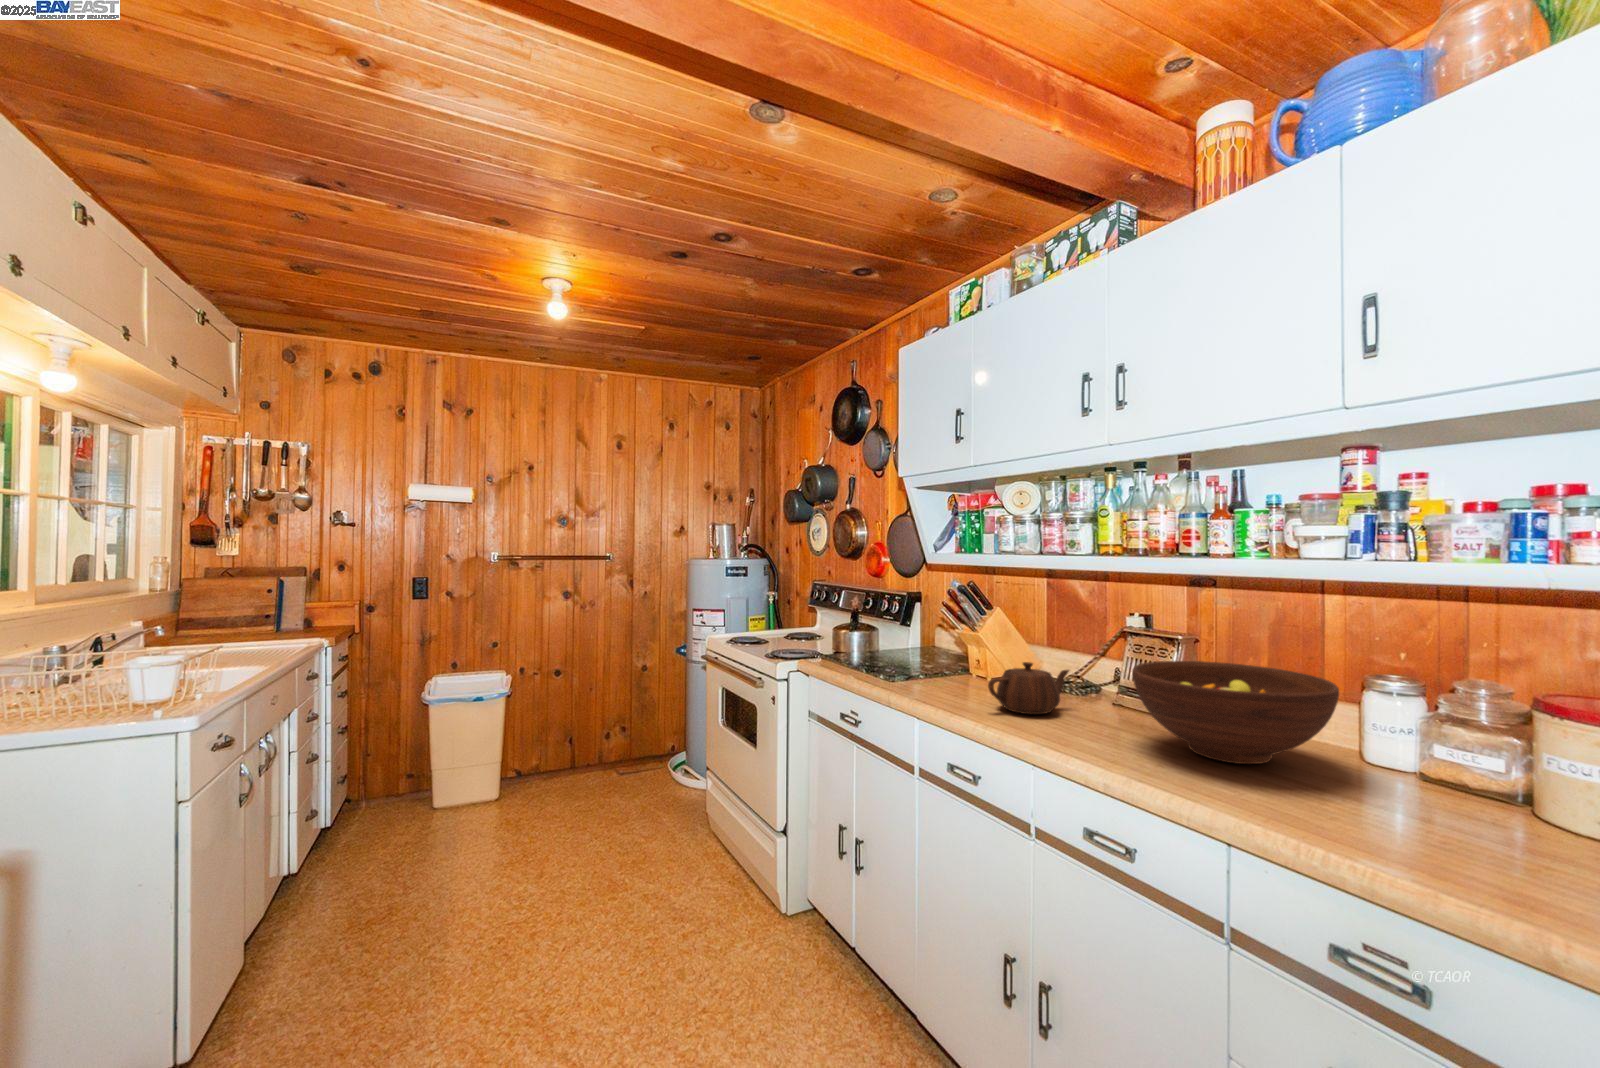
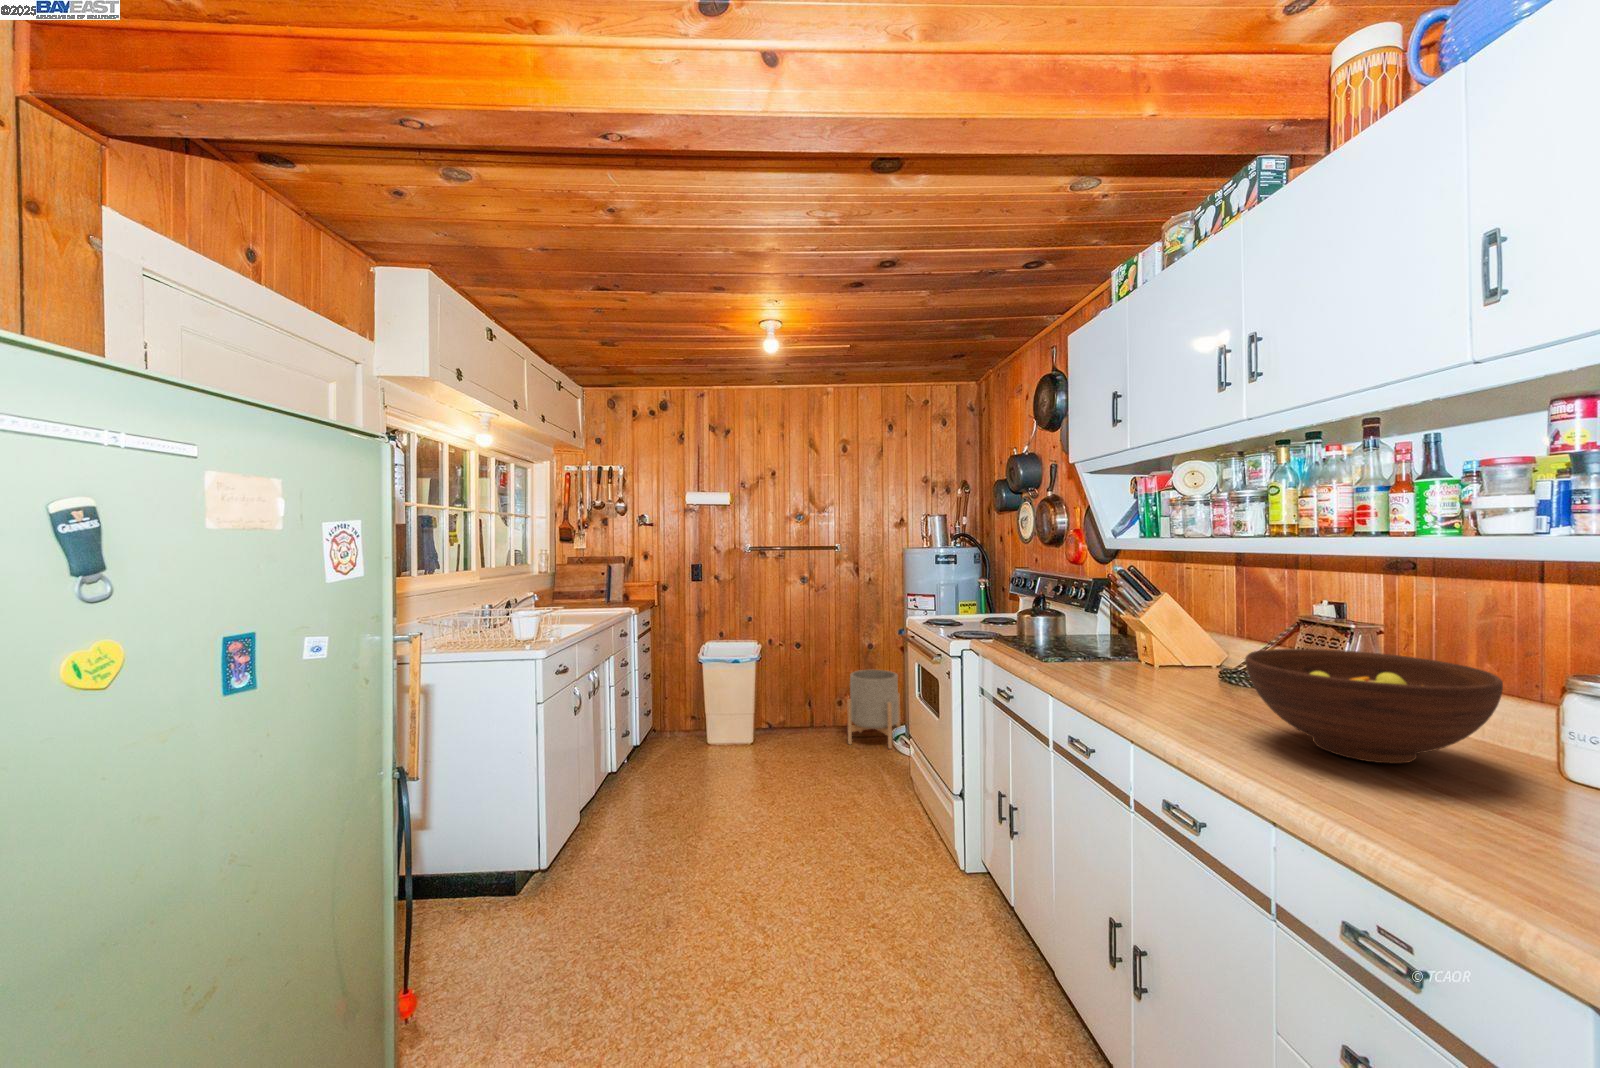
teapot: present [988,662,1069,714] -> none [1115,645,1218,698]
planter: none [618,697,677,787] -> present [847,670,900,749]

